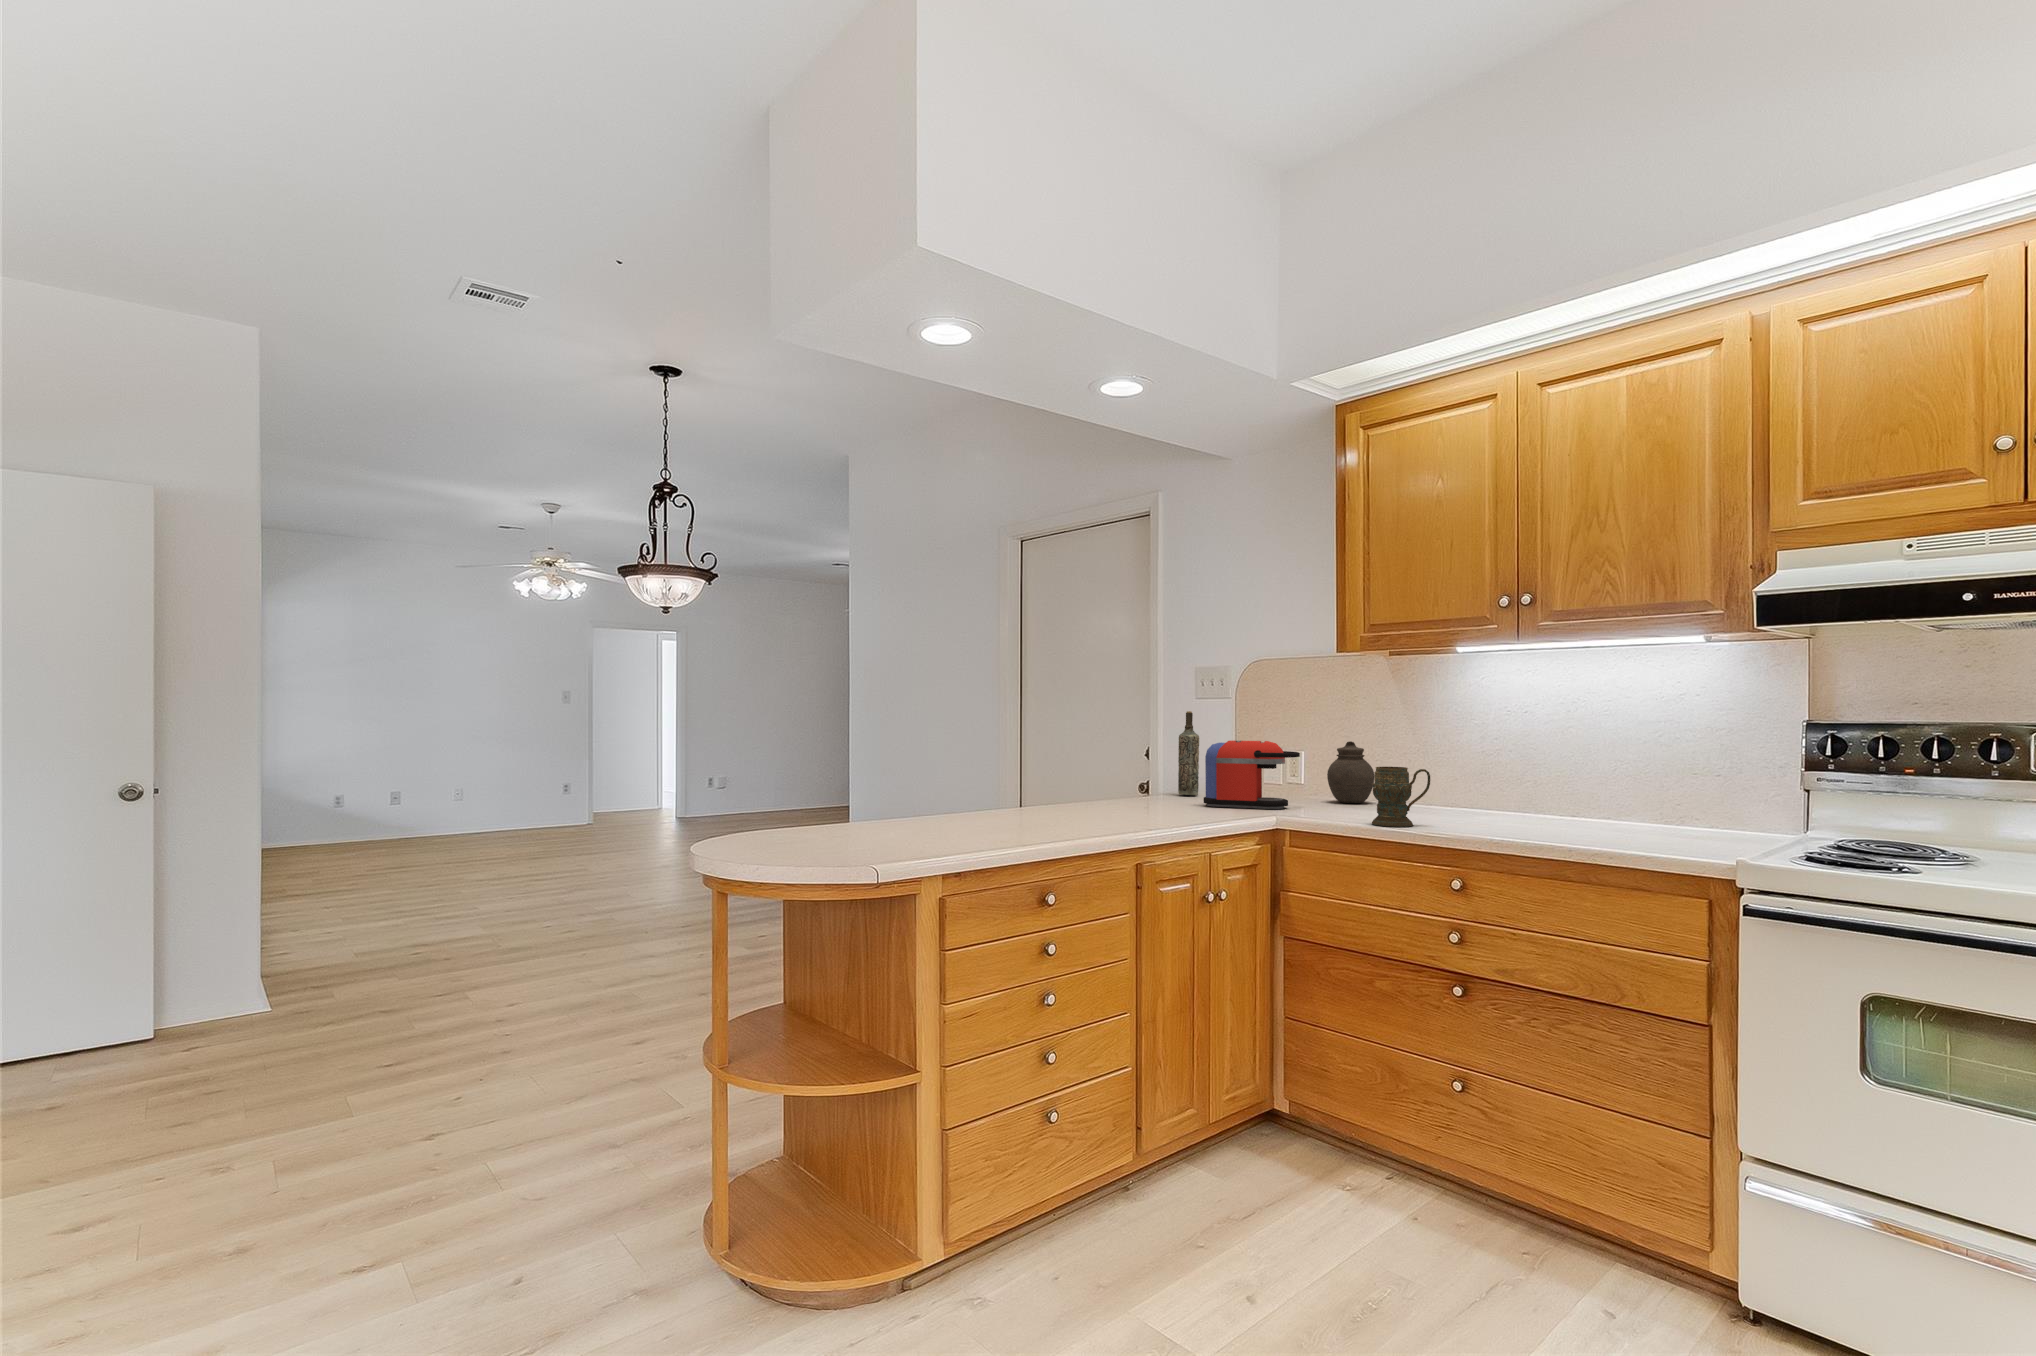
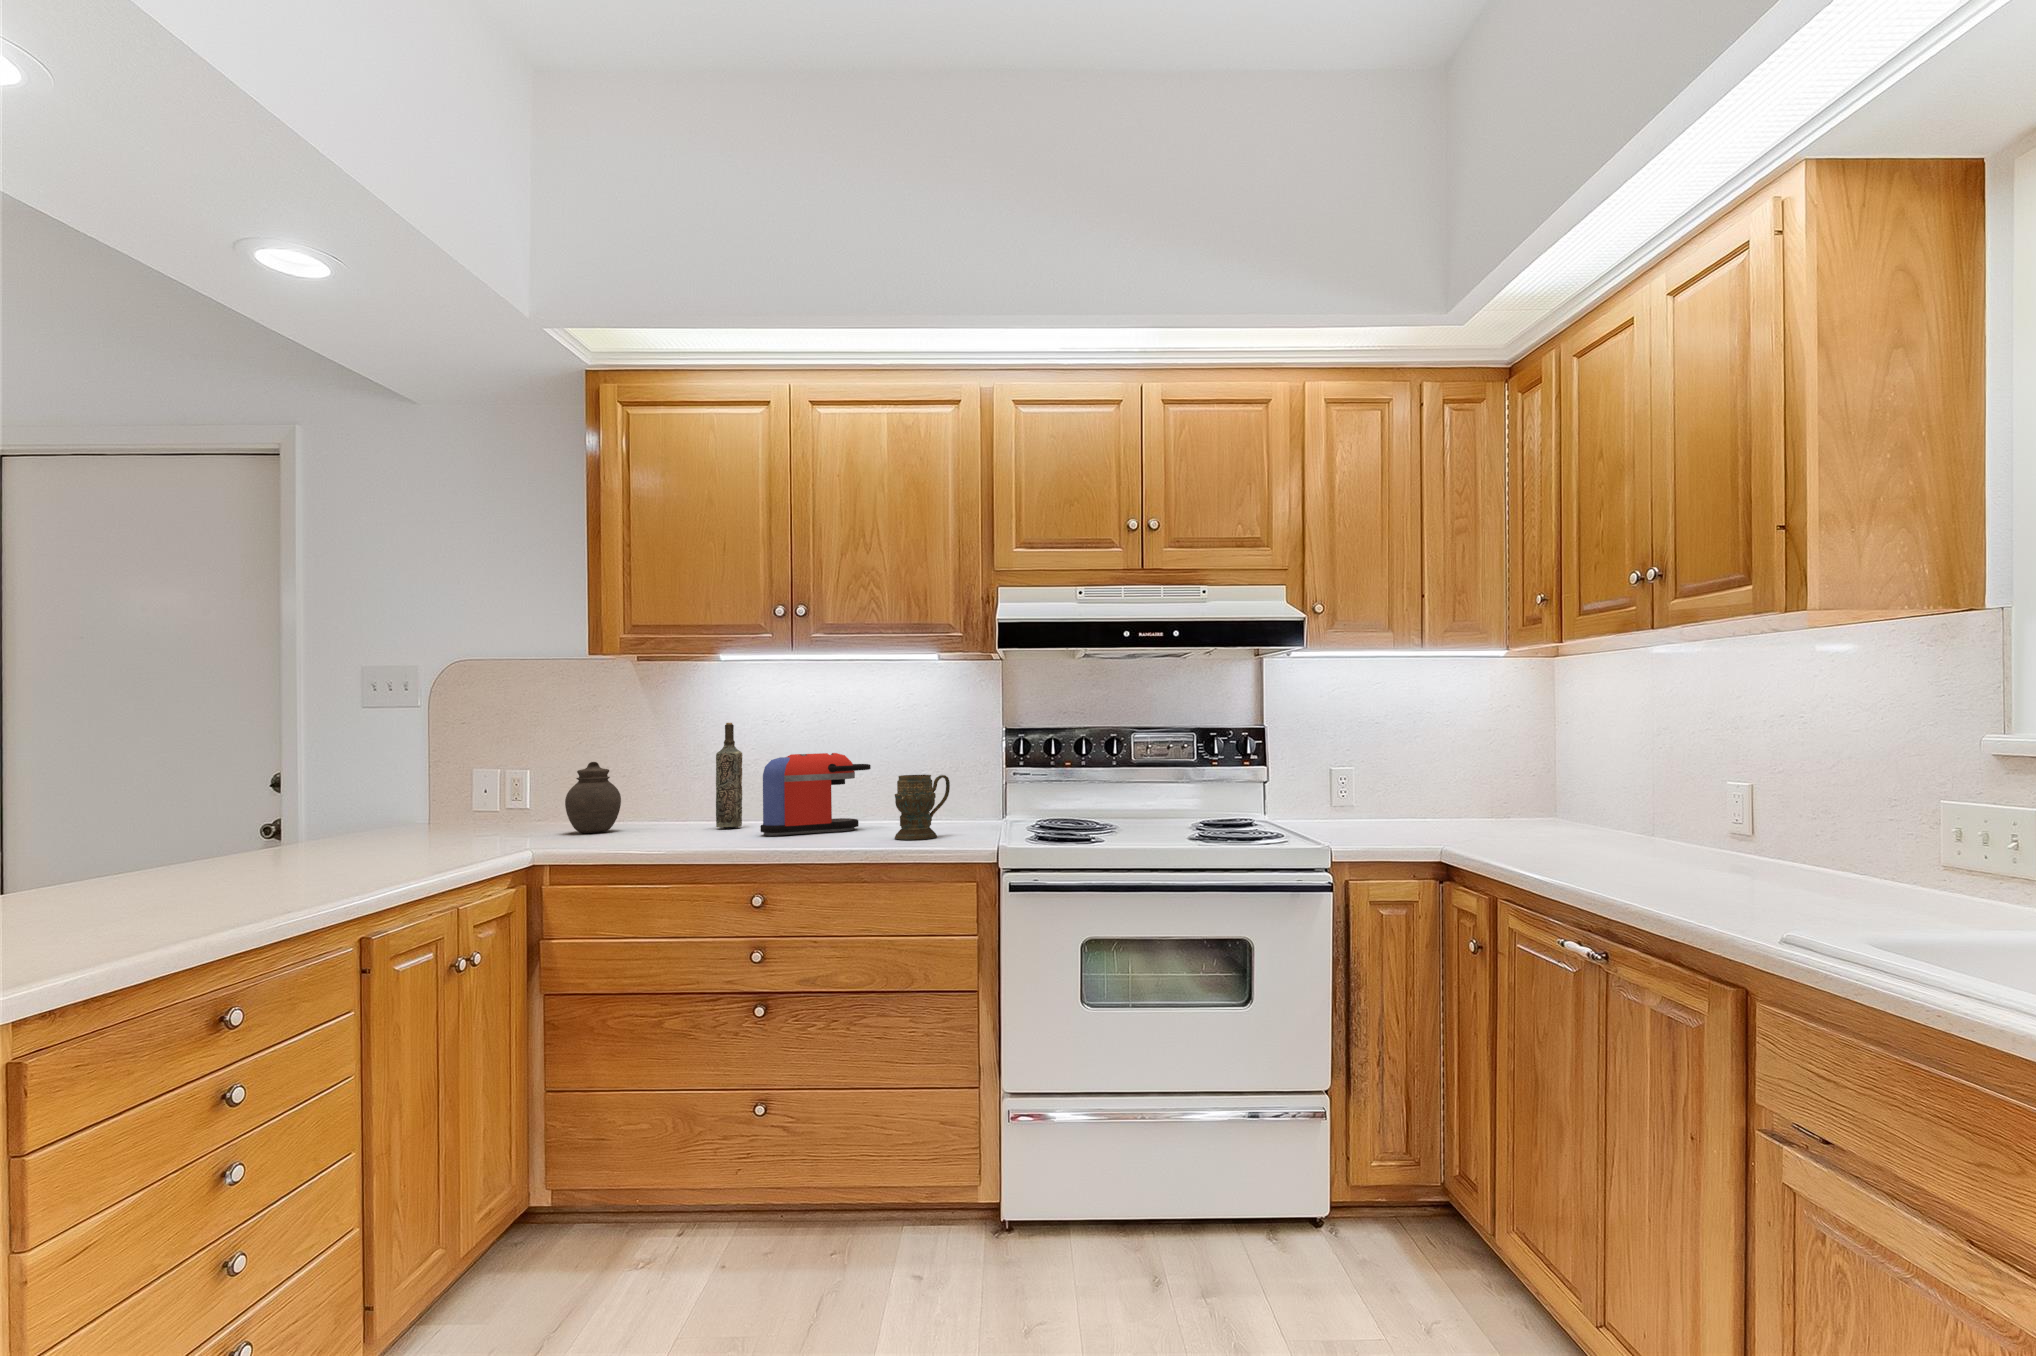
bottle: present [1178,711,1199,796] -> present [716,723,743,828]
coffee maker: present [1203,741,1300,809] -> present [760,753,871,836]
mug: present [1372,767,1430,827] -> present [895,775,950,840]

